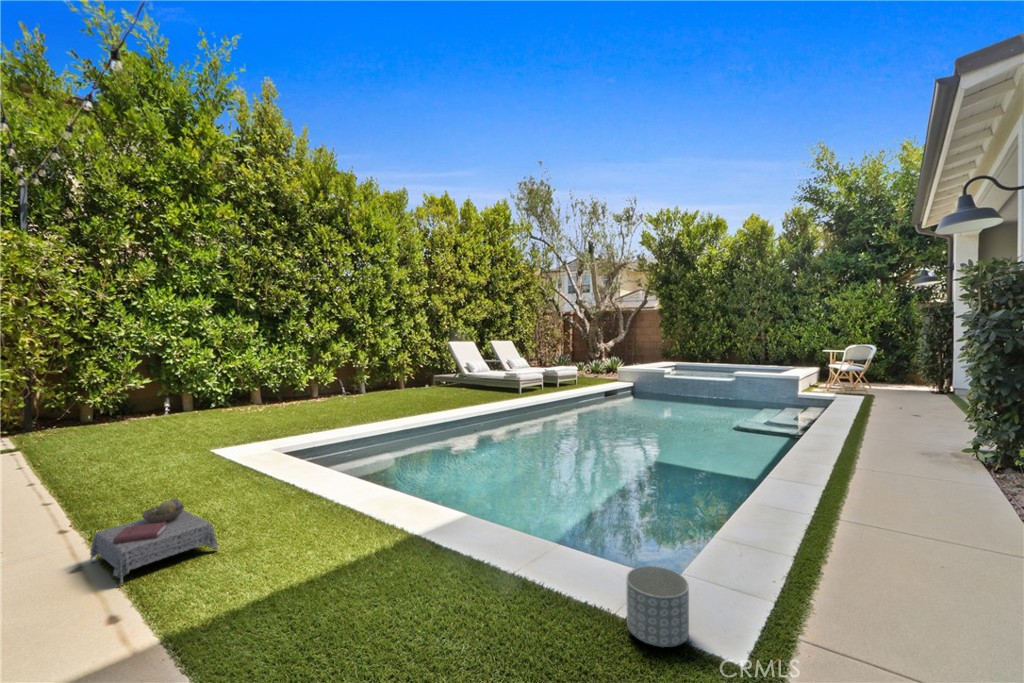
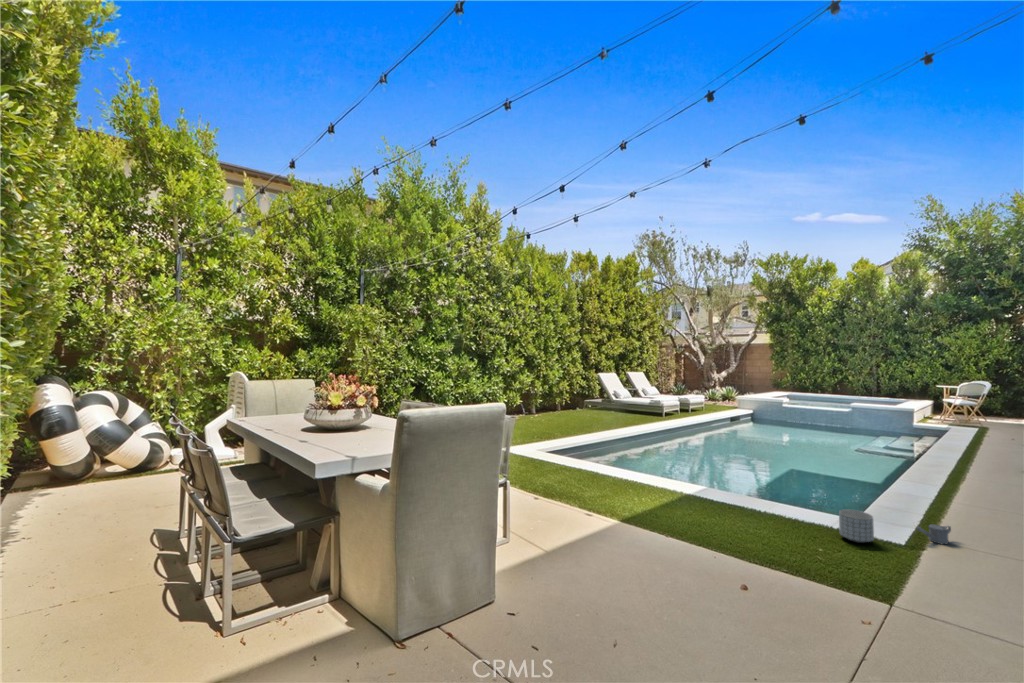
ottoman: present [90,499,218,585] -> none [534,471,591,509]
watering can: none [774,585,837,631] -> present [917,525,951,544]

